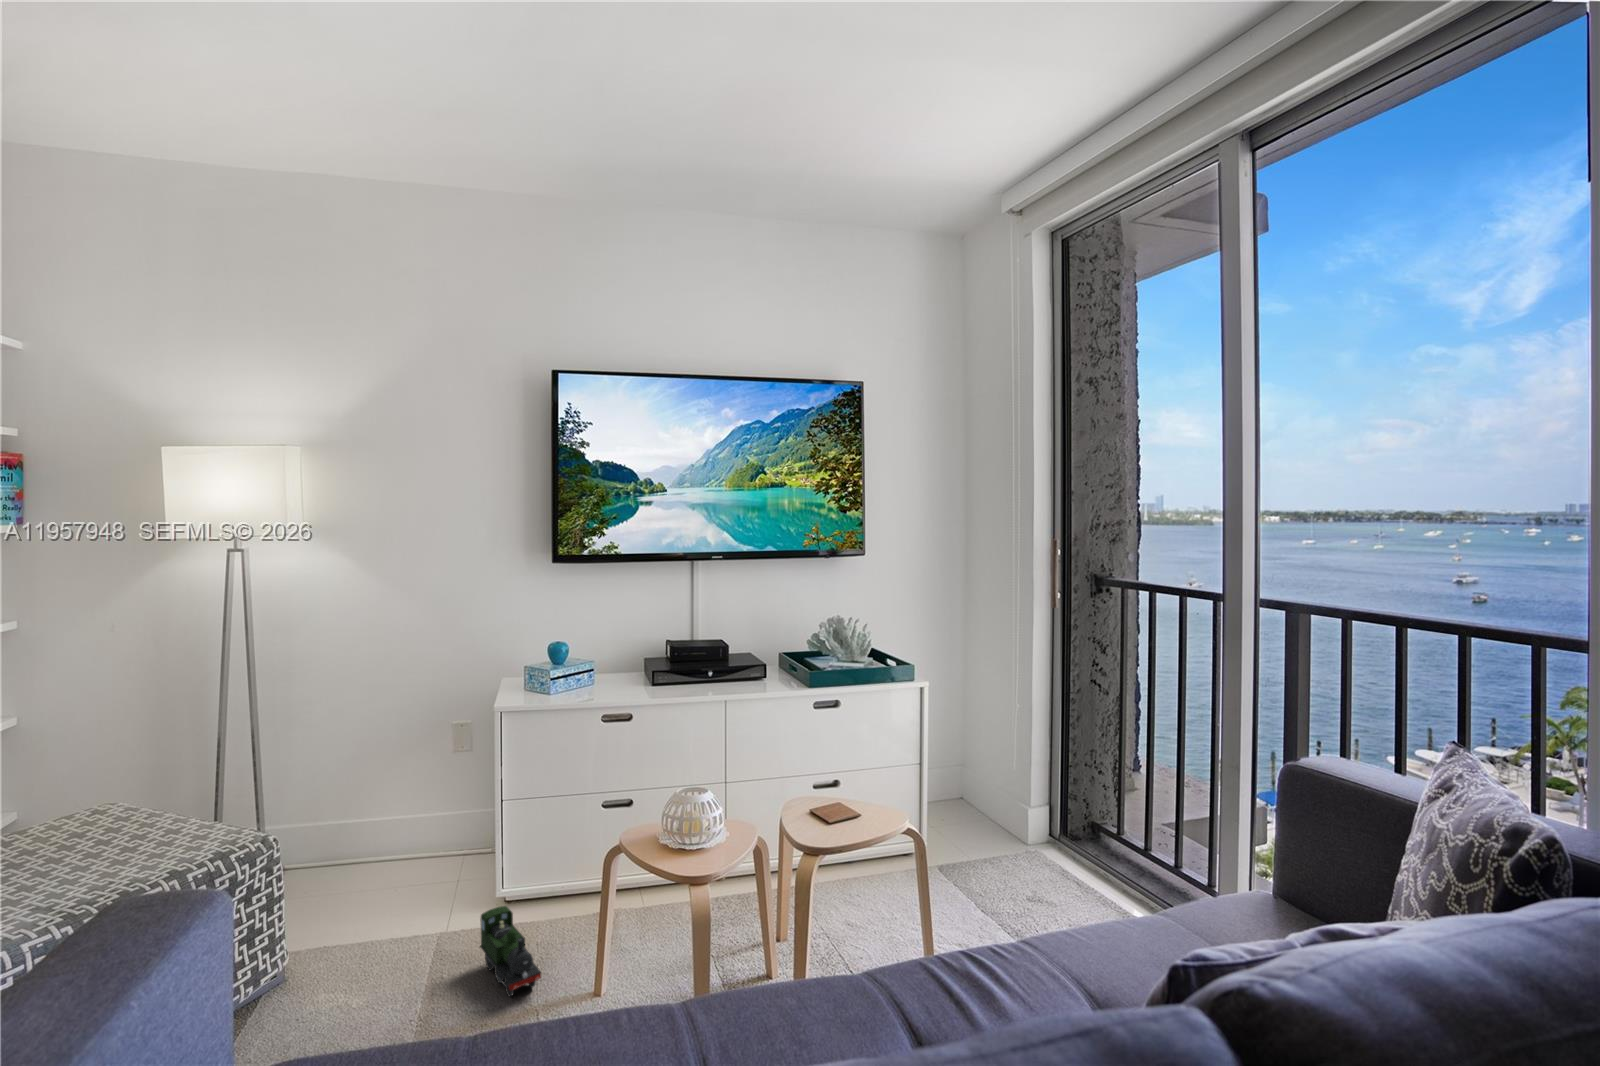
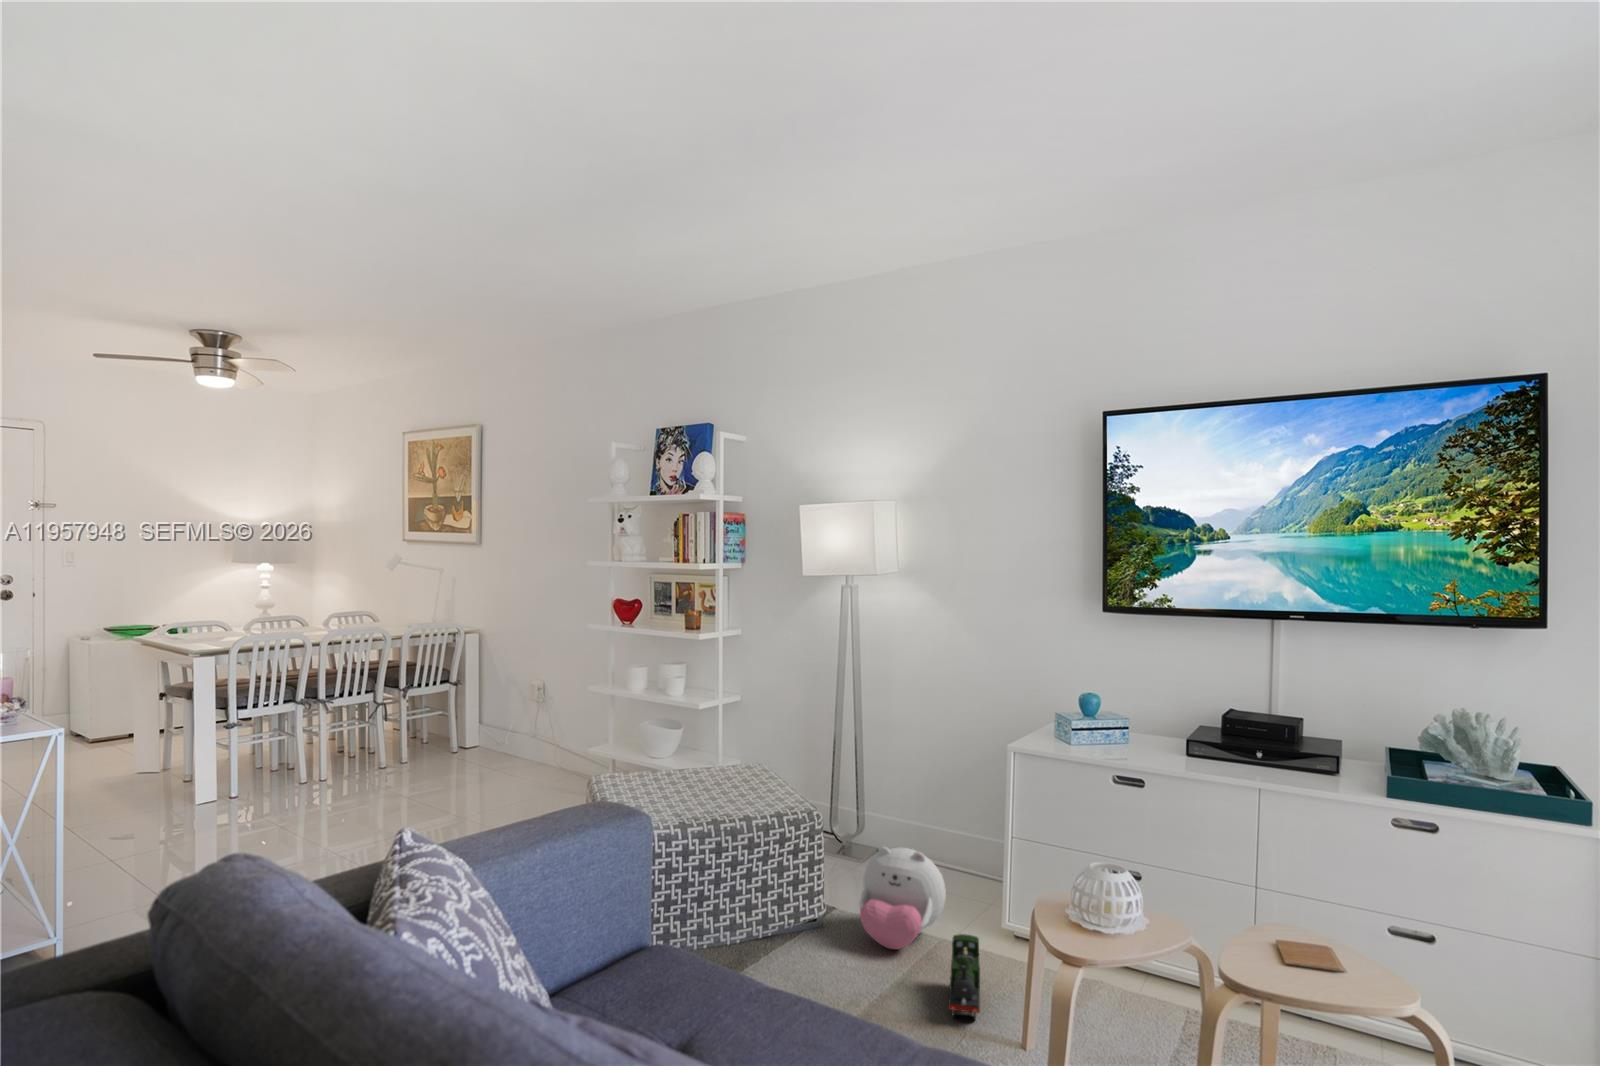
plush toy: none [331,842,437,961] -> present [859,846,946,949]

